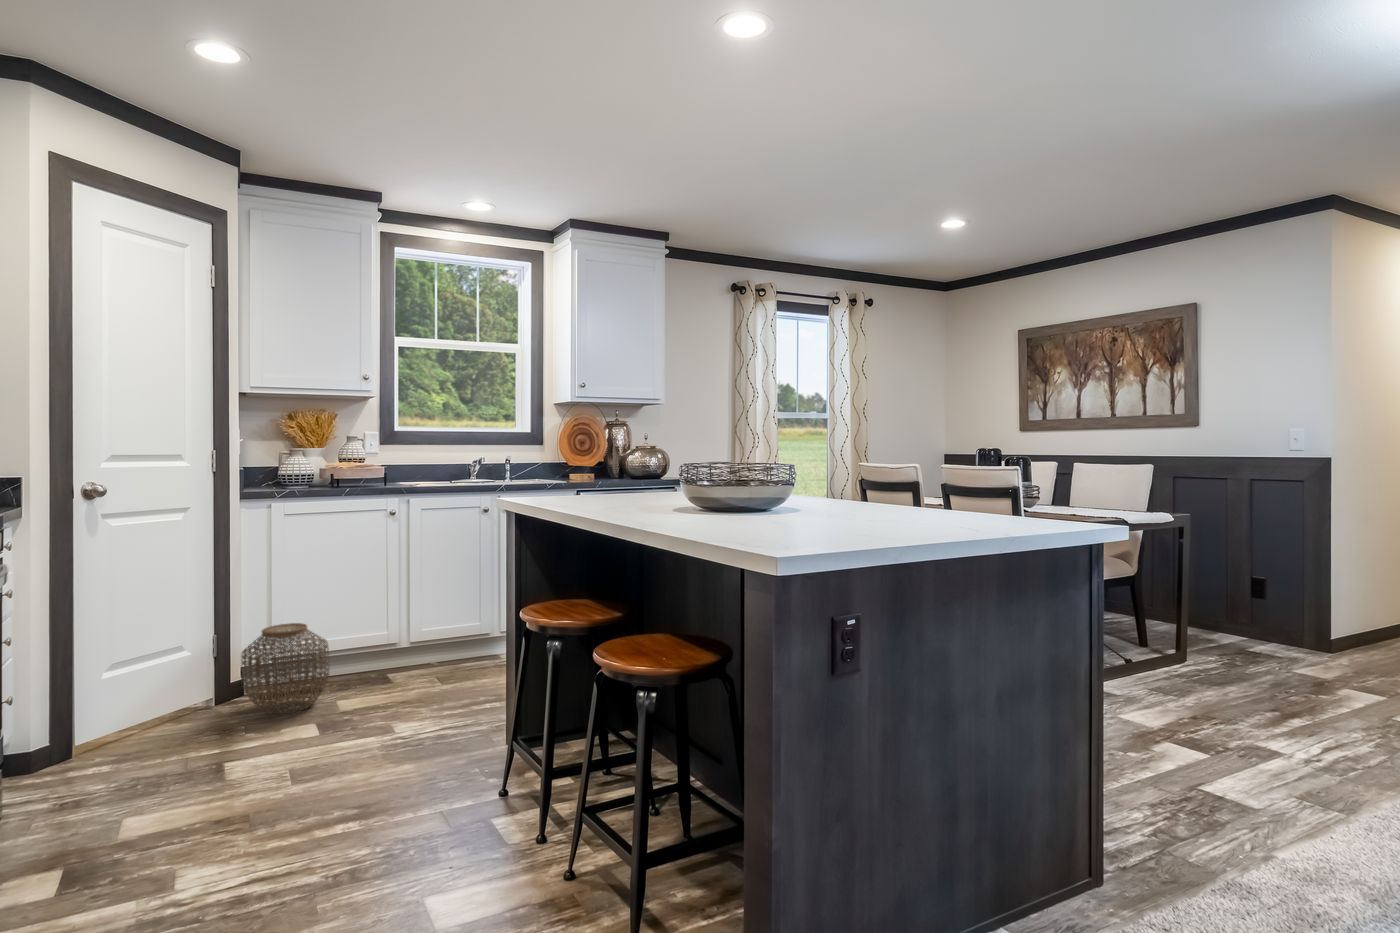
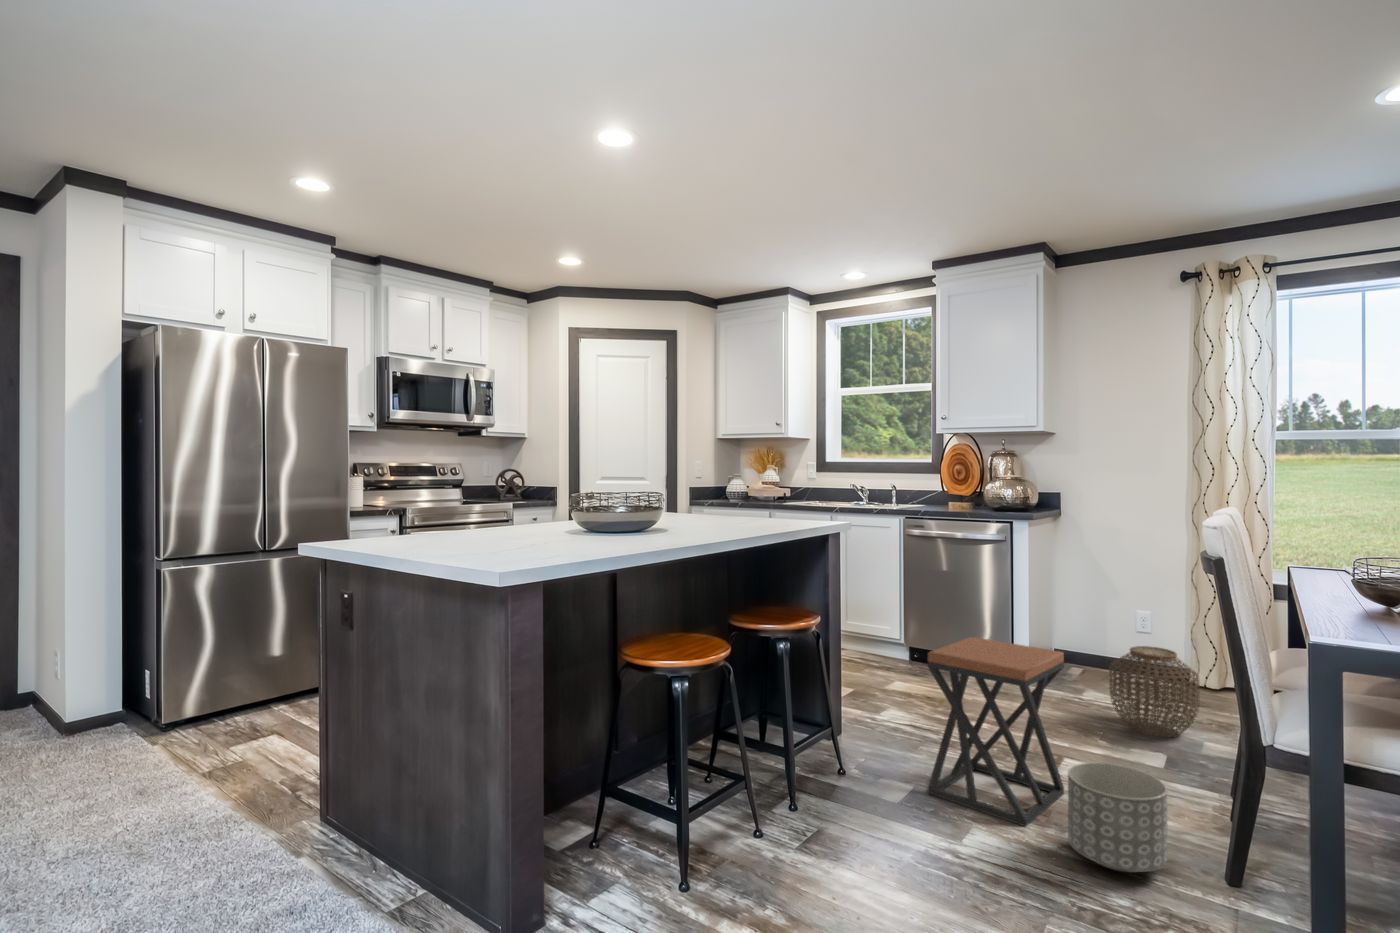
stool: none [81,642,249,866] -> present [928,637,1064,826]
planter: none [285,730,382,834] -> present [1068,763,1167,873]

